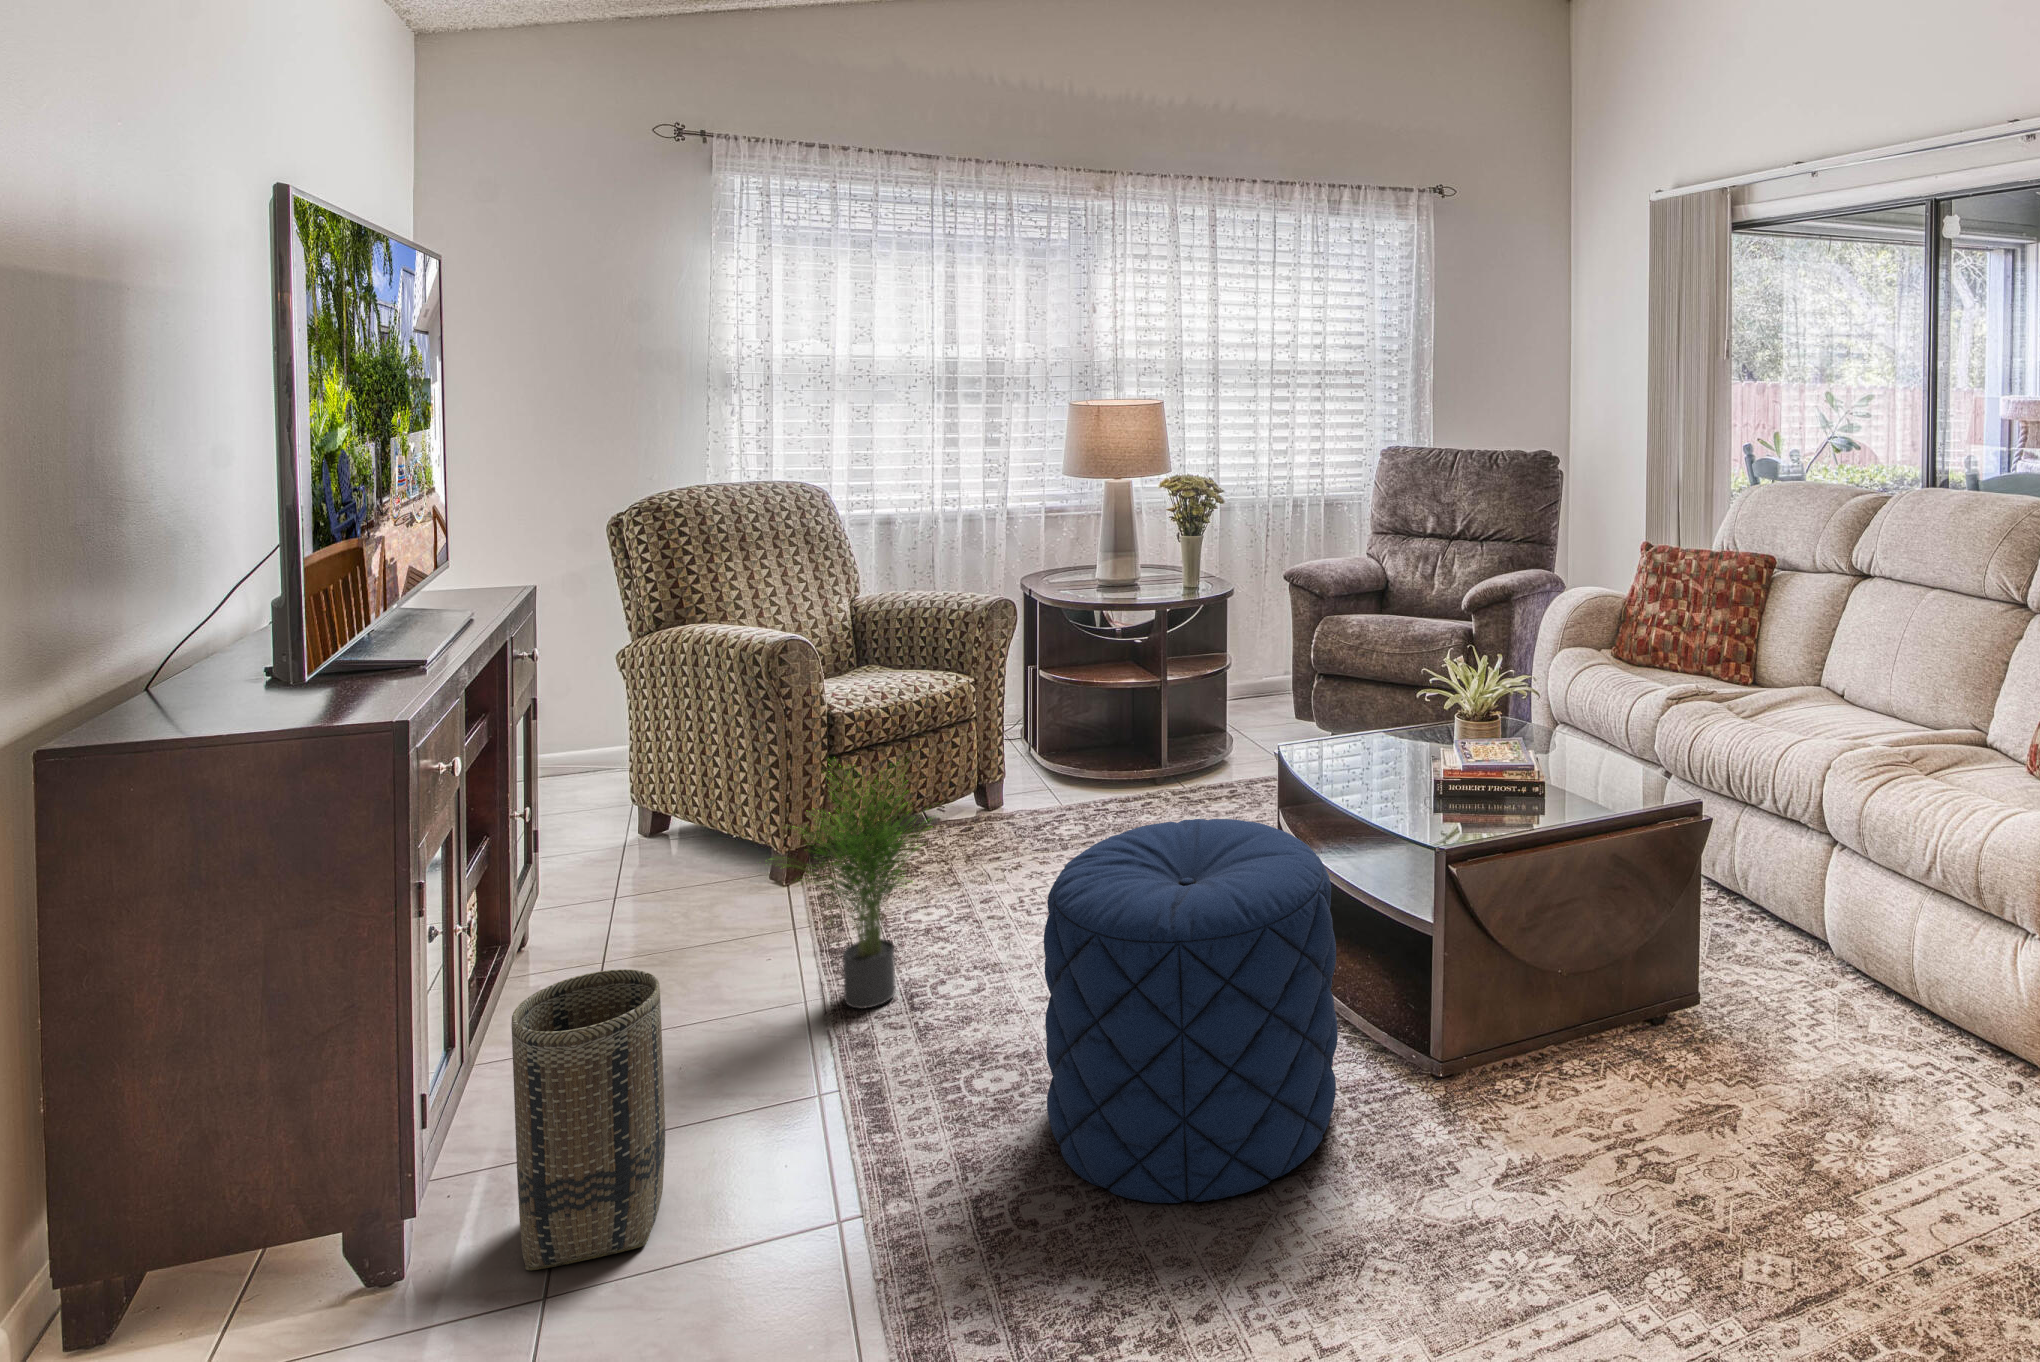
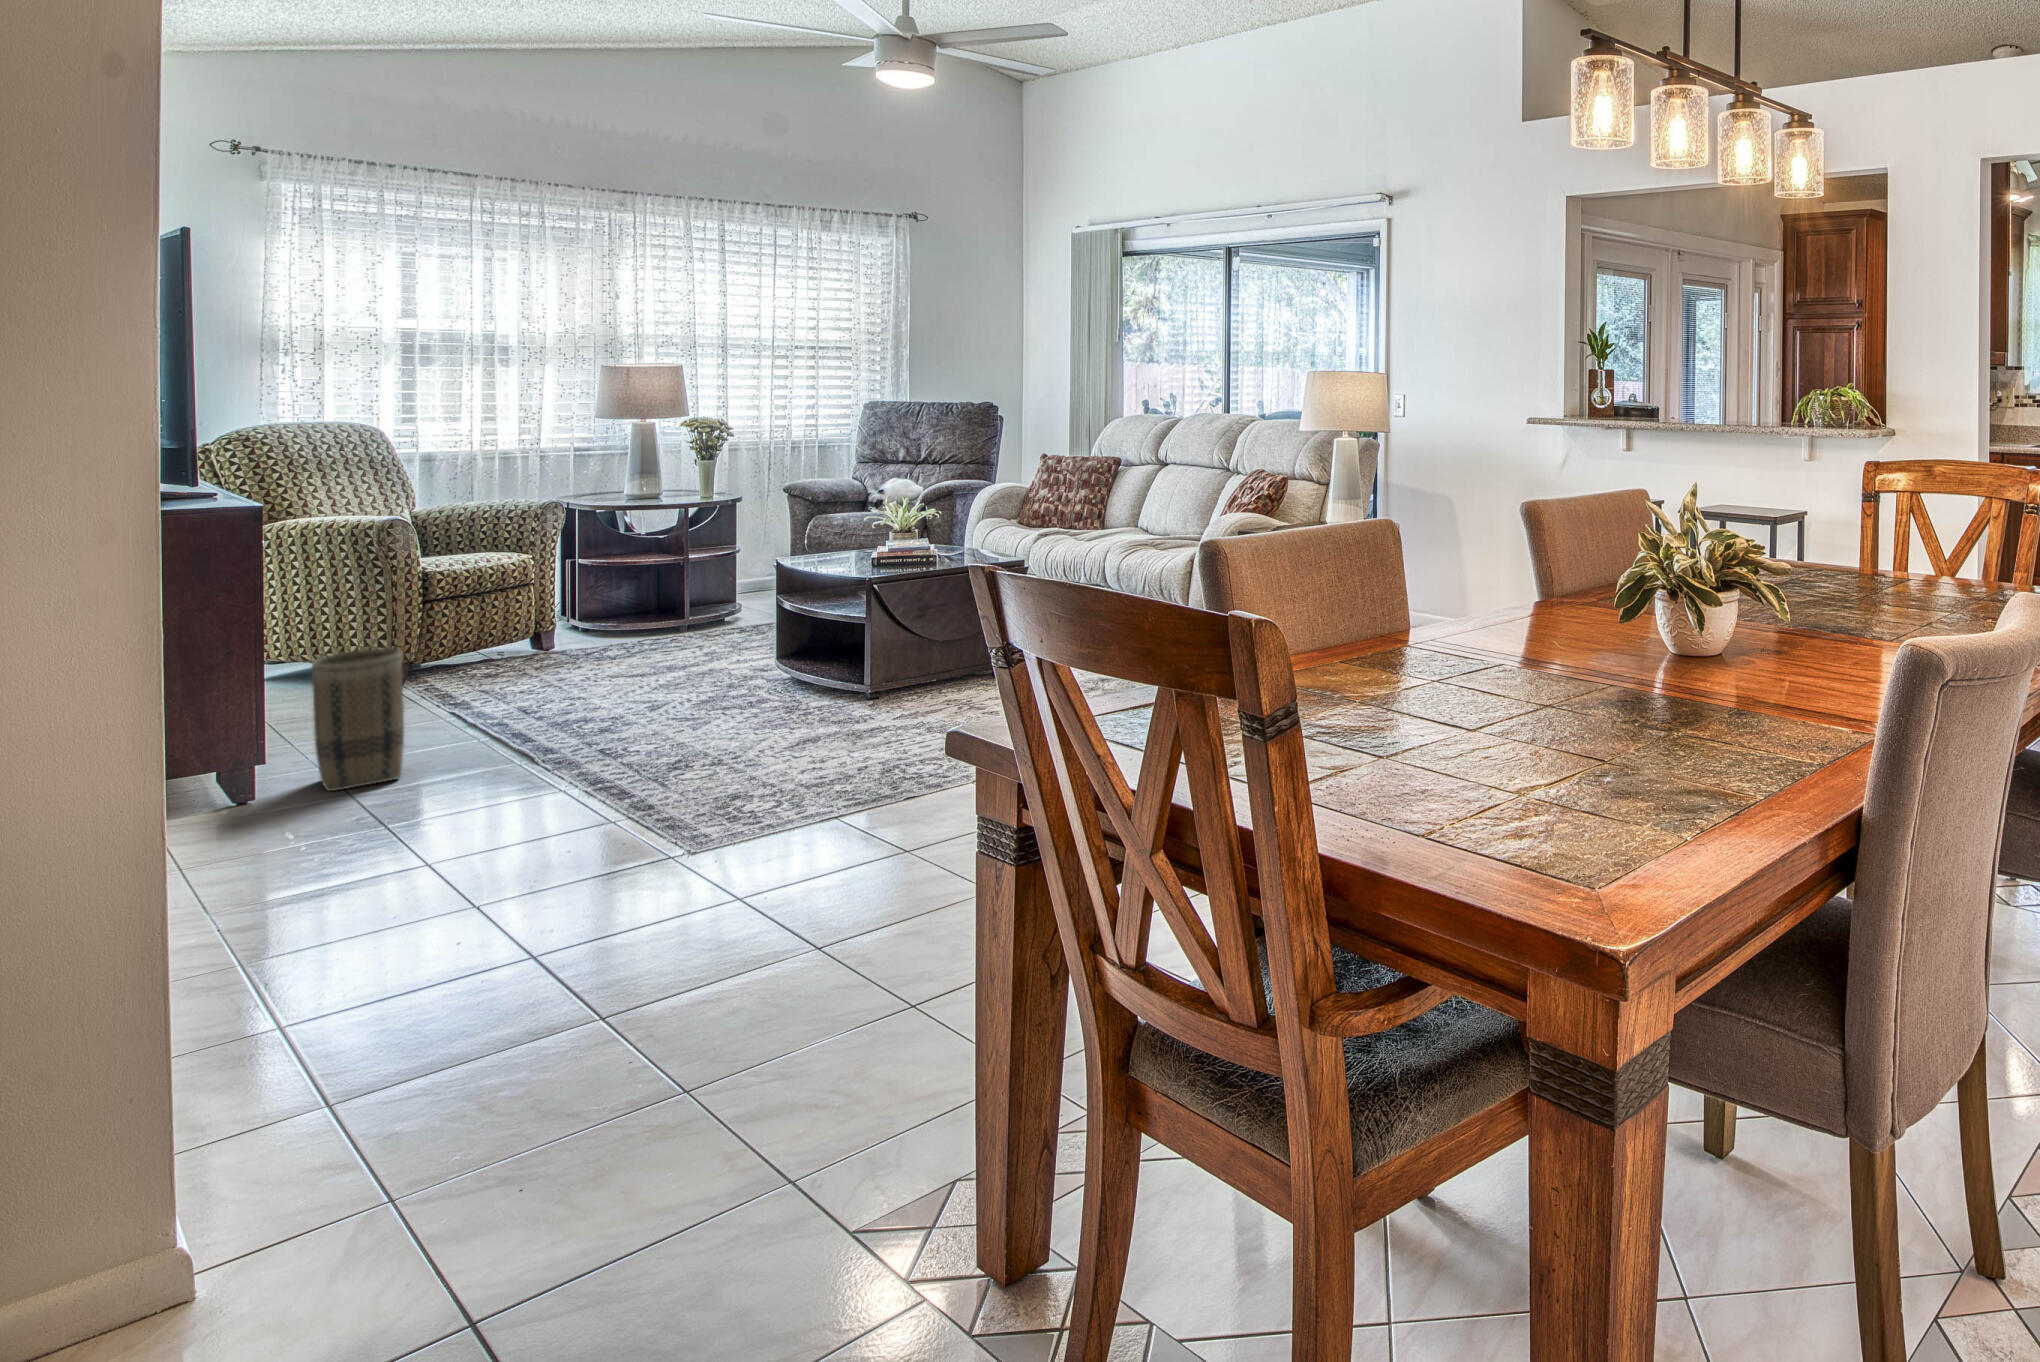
potted plant: present [781,754,929,1009] -> none [415,559,547,716]
pouf: present [1044,819,1338,1203] -> none [633,573,808,742]

